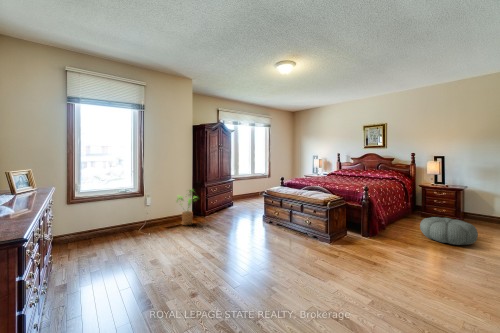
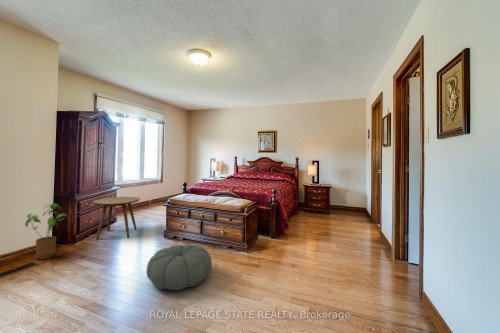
side table: none [215,188,246,219] -> present [94,197,140,239]
pouf: present [420,217,478,245] -> present [146,244,212,290]

